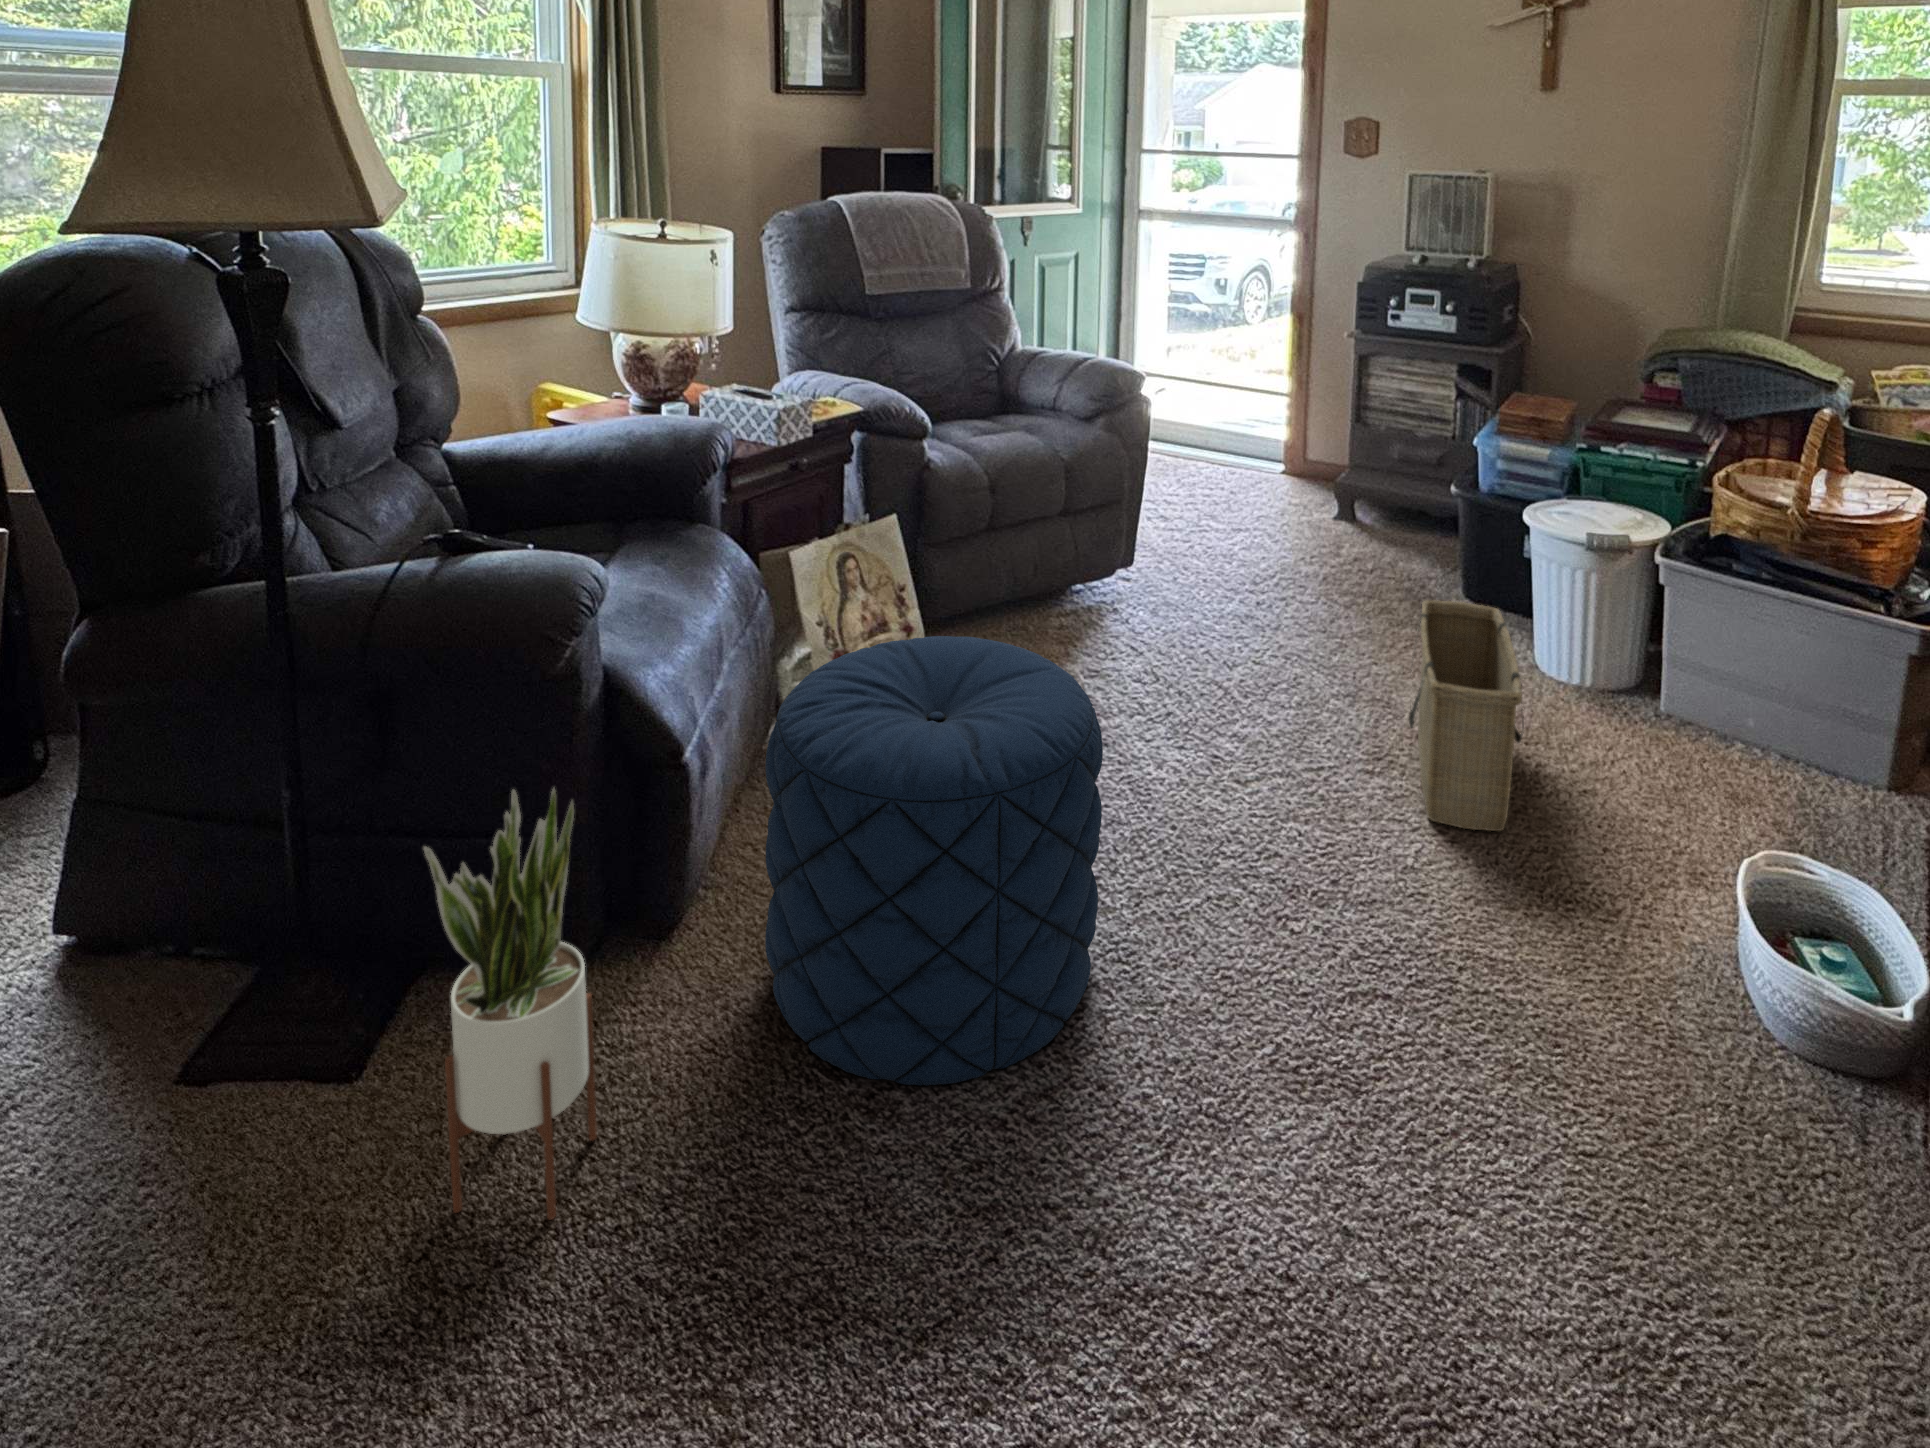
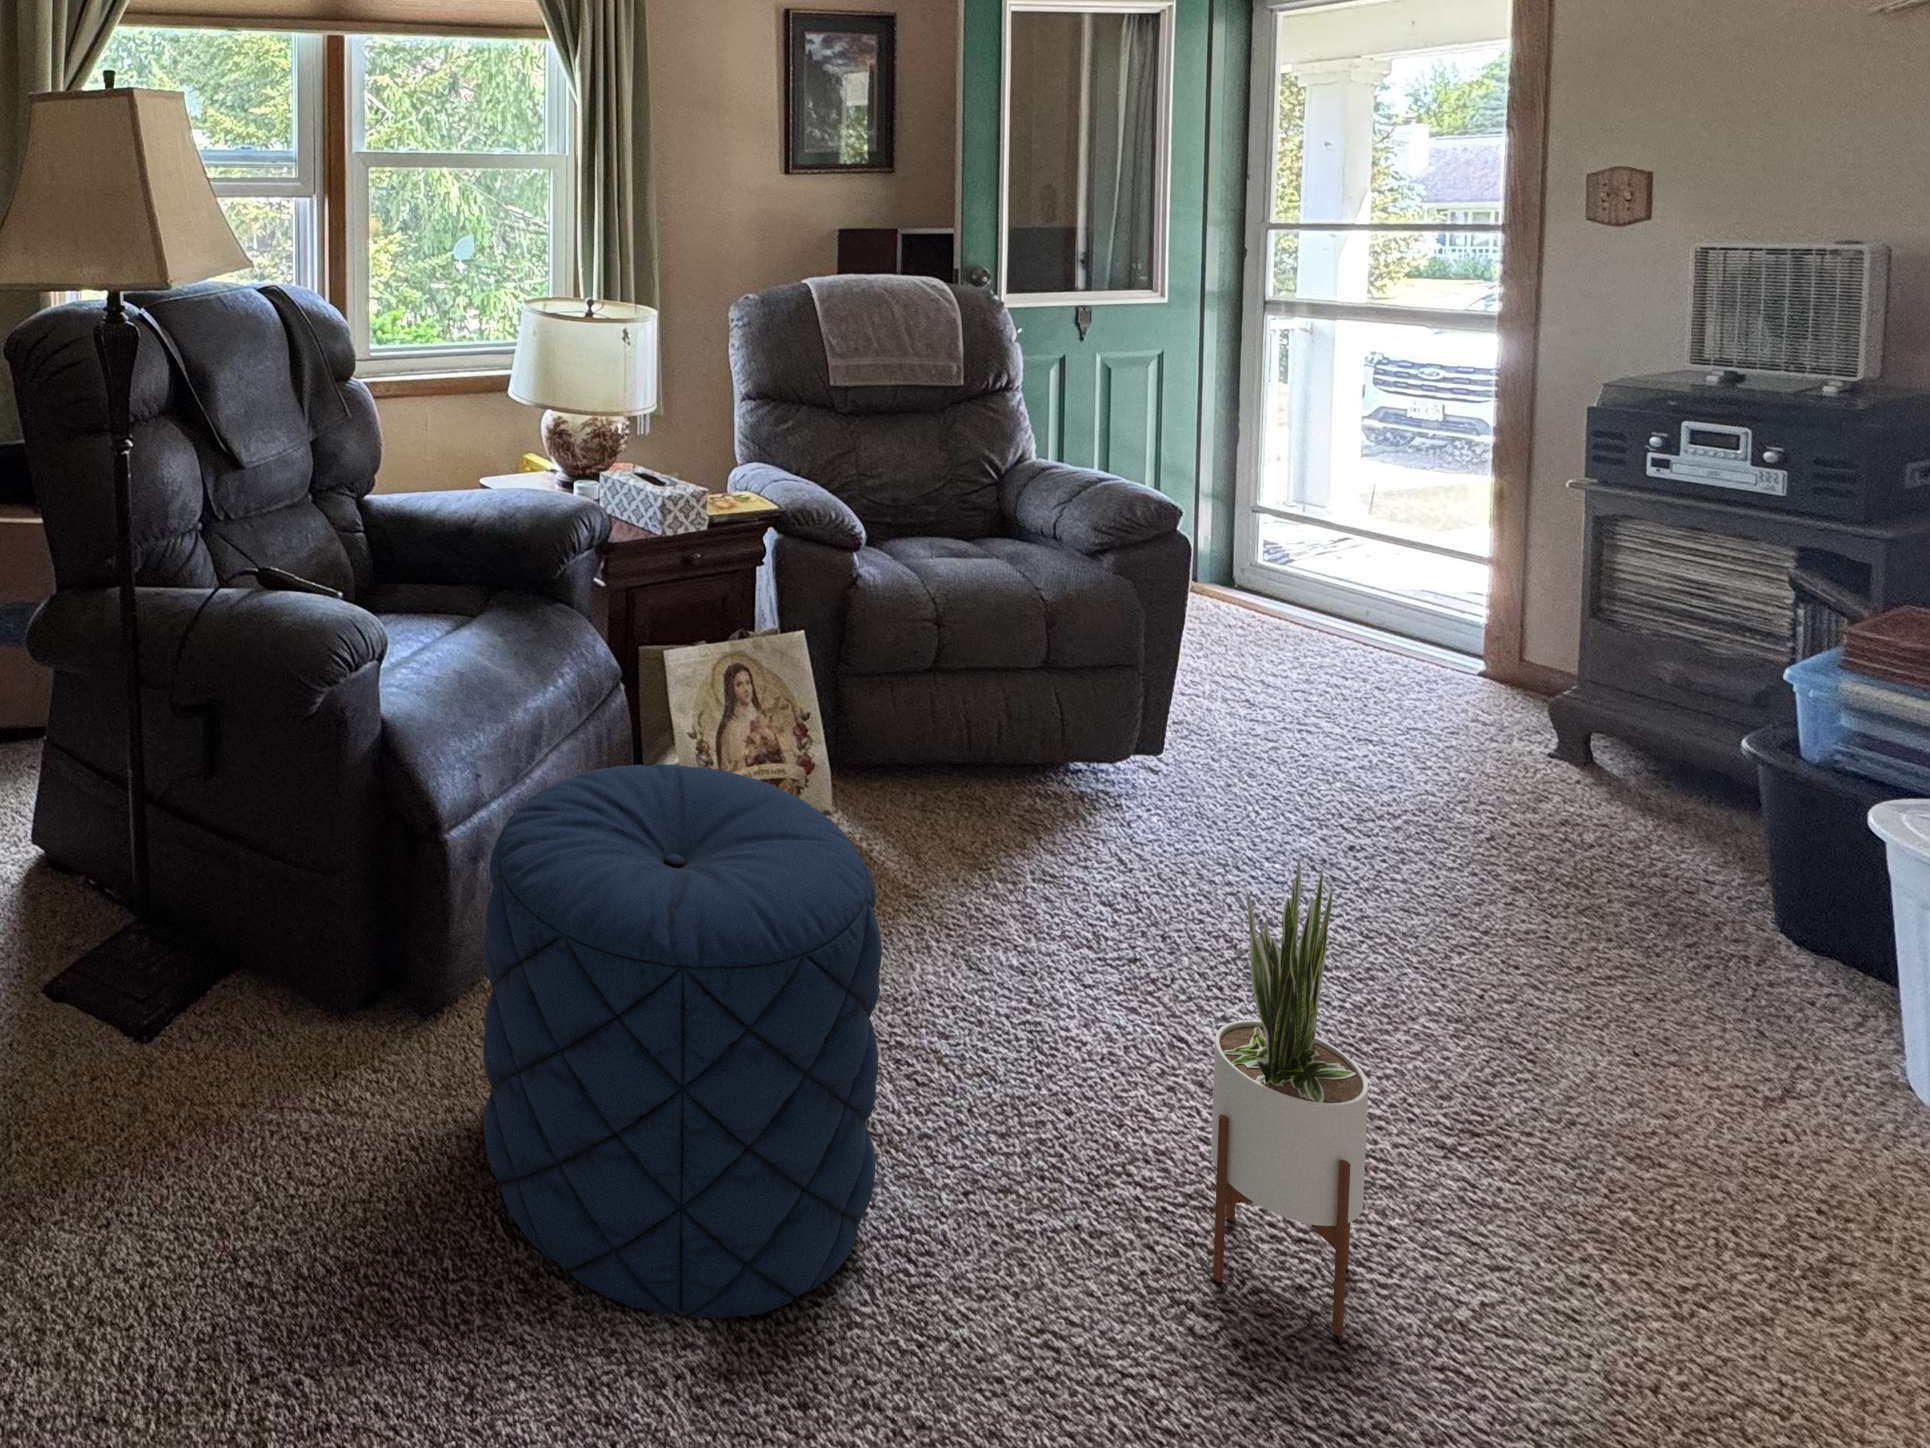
basket: present [1409,600,1523,831] -> none [1511,906,1758,1331]
potted plant: present [424,788,597,1220] -> present [1211,859,1368,1336]

